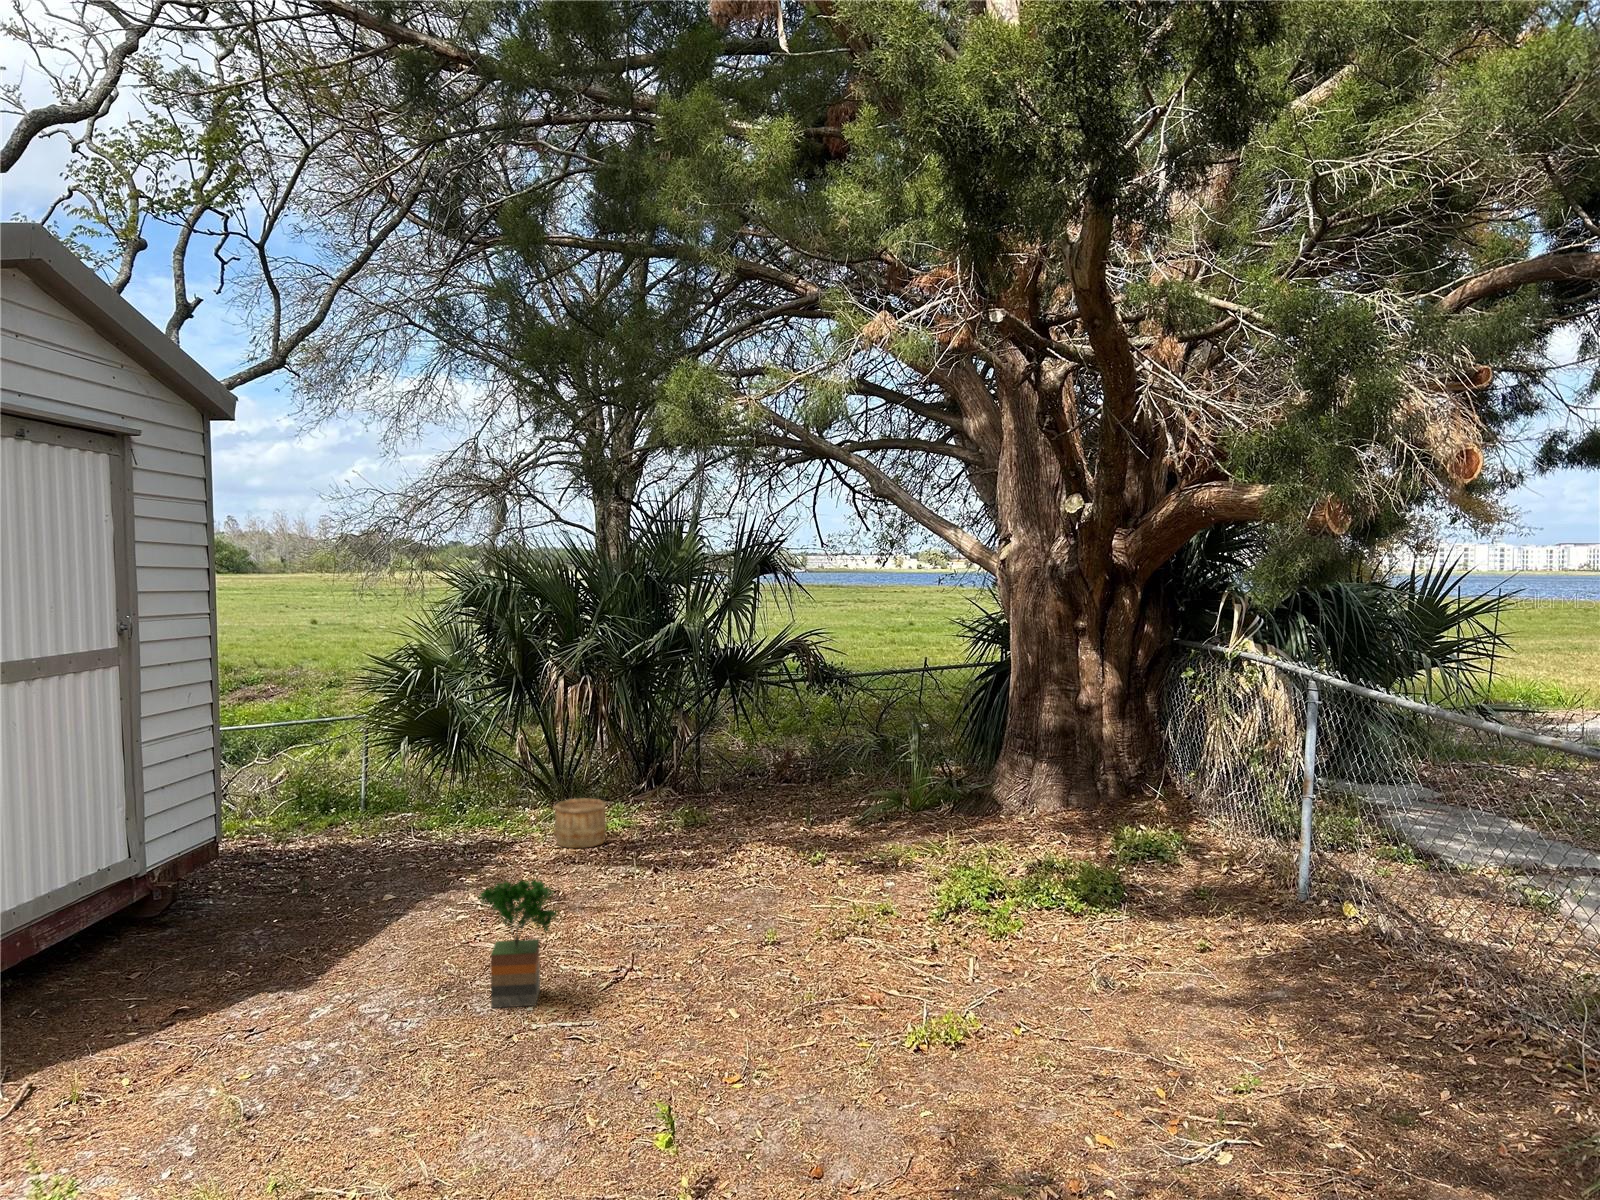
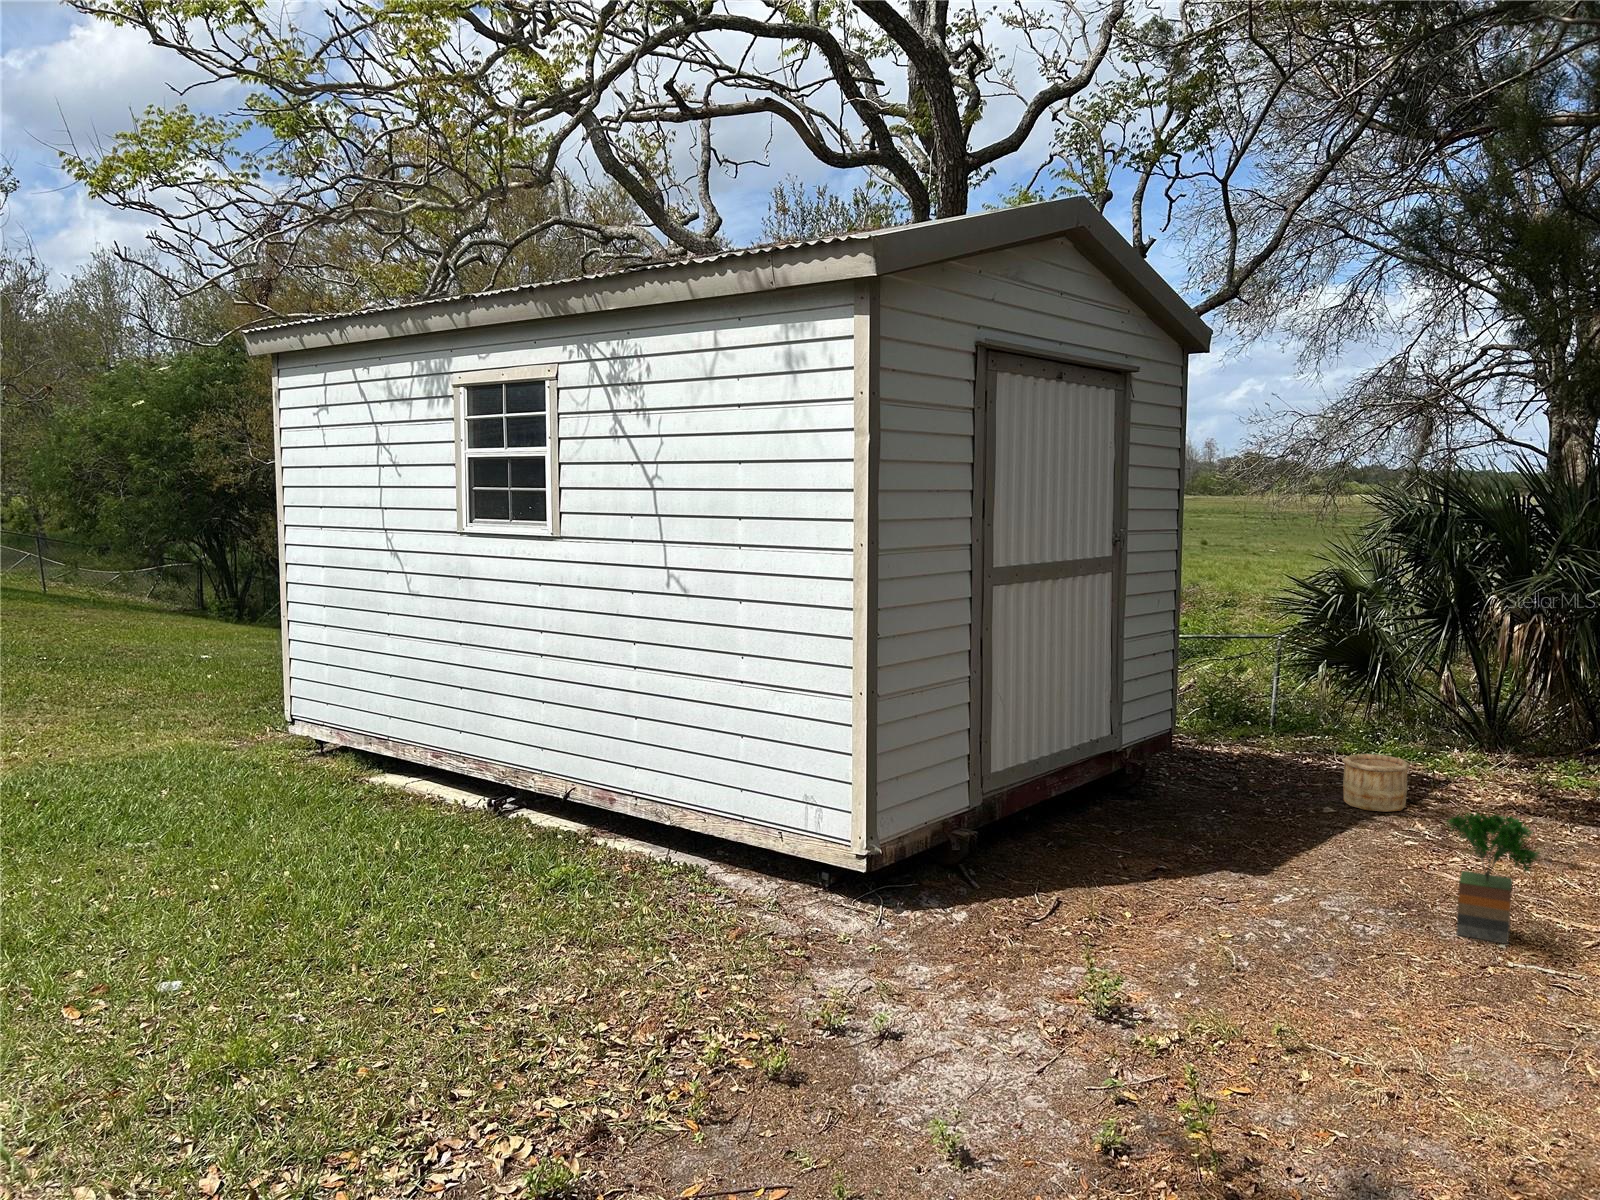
wooden bucket: present [554,798,607,848] -> present [1342,754,1410,812]

